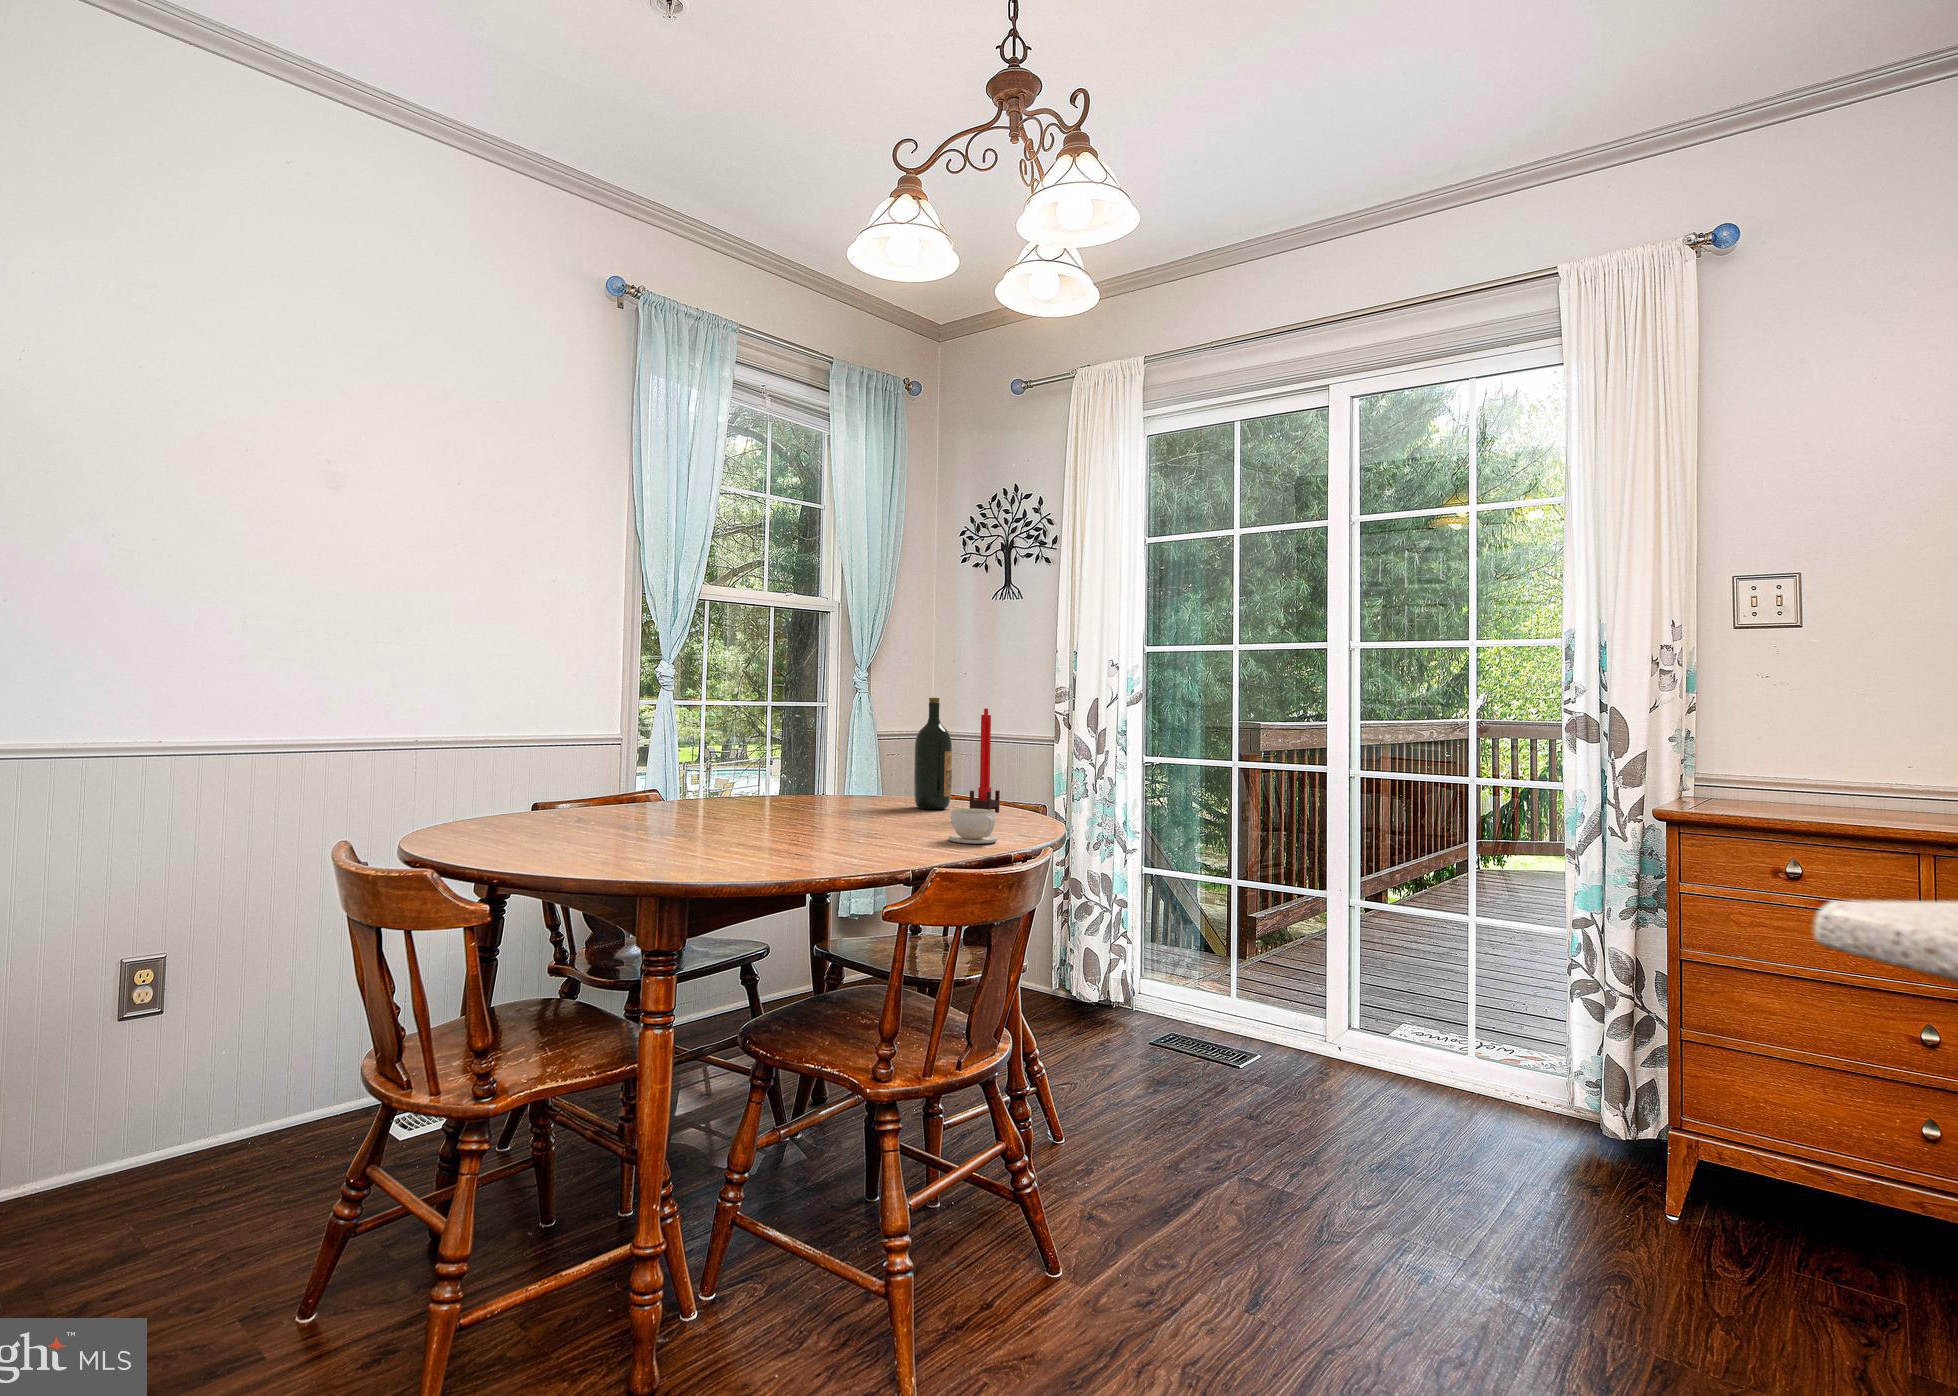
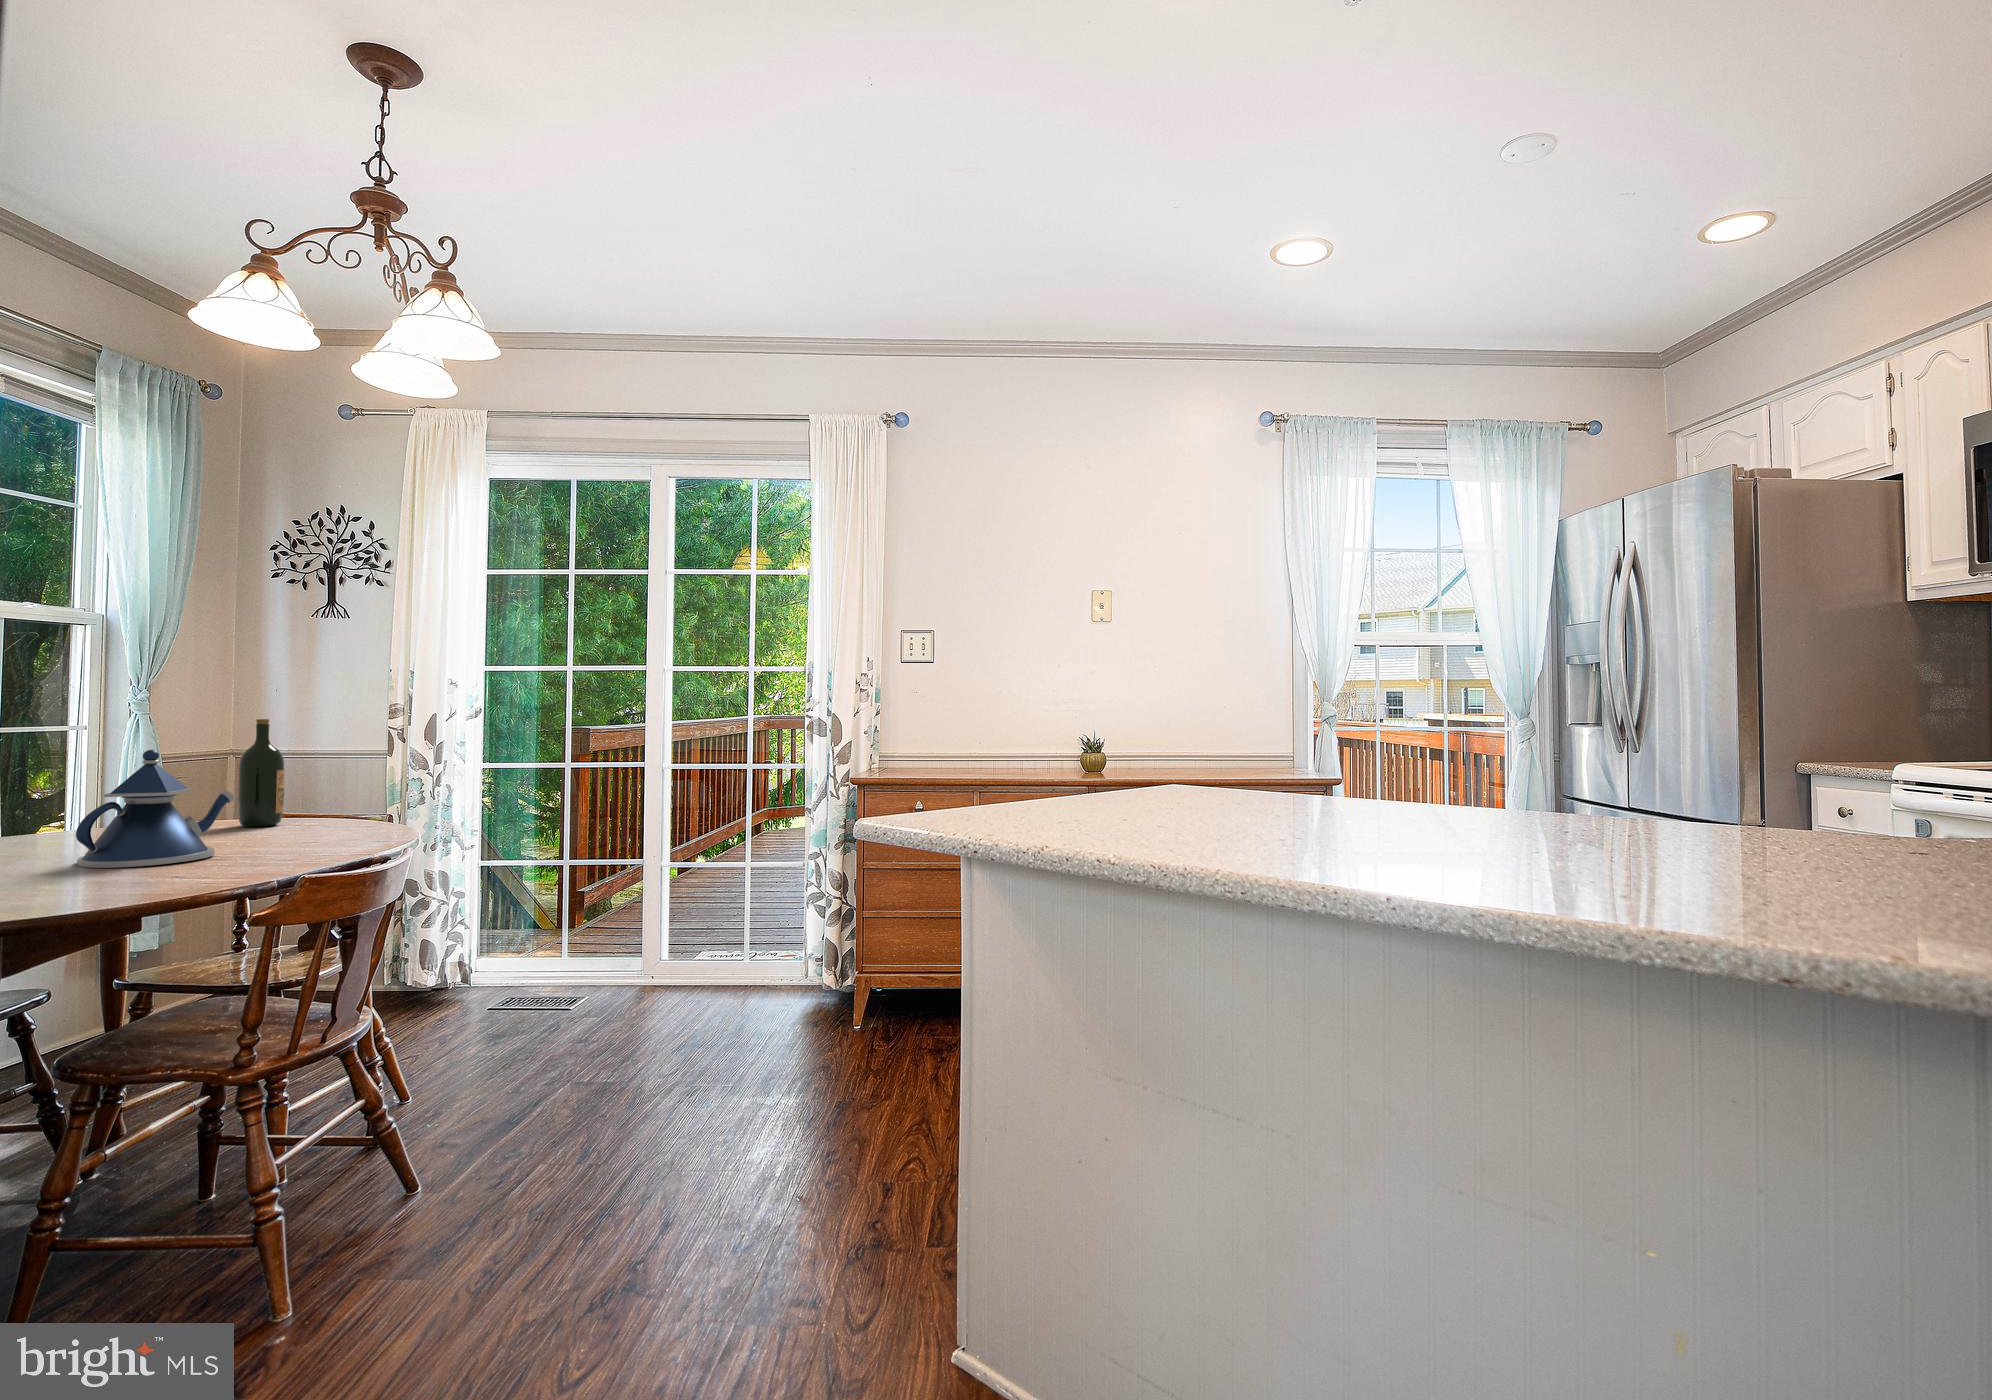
candle: present [970,709,1000,813] -> none [310,729,344,830]
teapot: none [773,723,898,841] -> present [76,750,235,868]
coffee cup: present [948,808,997,844] -> none [297,820,351,851]

